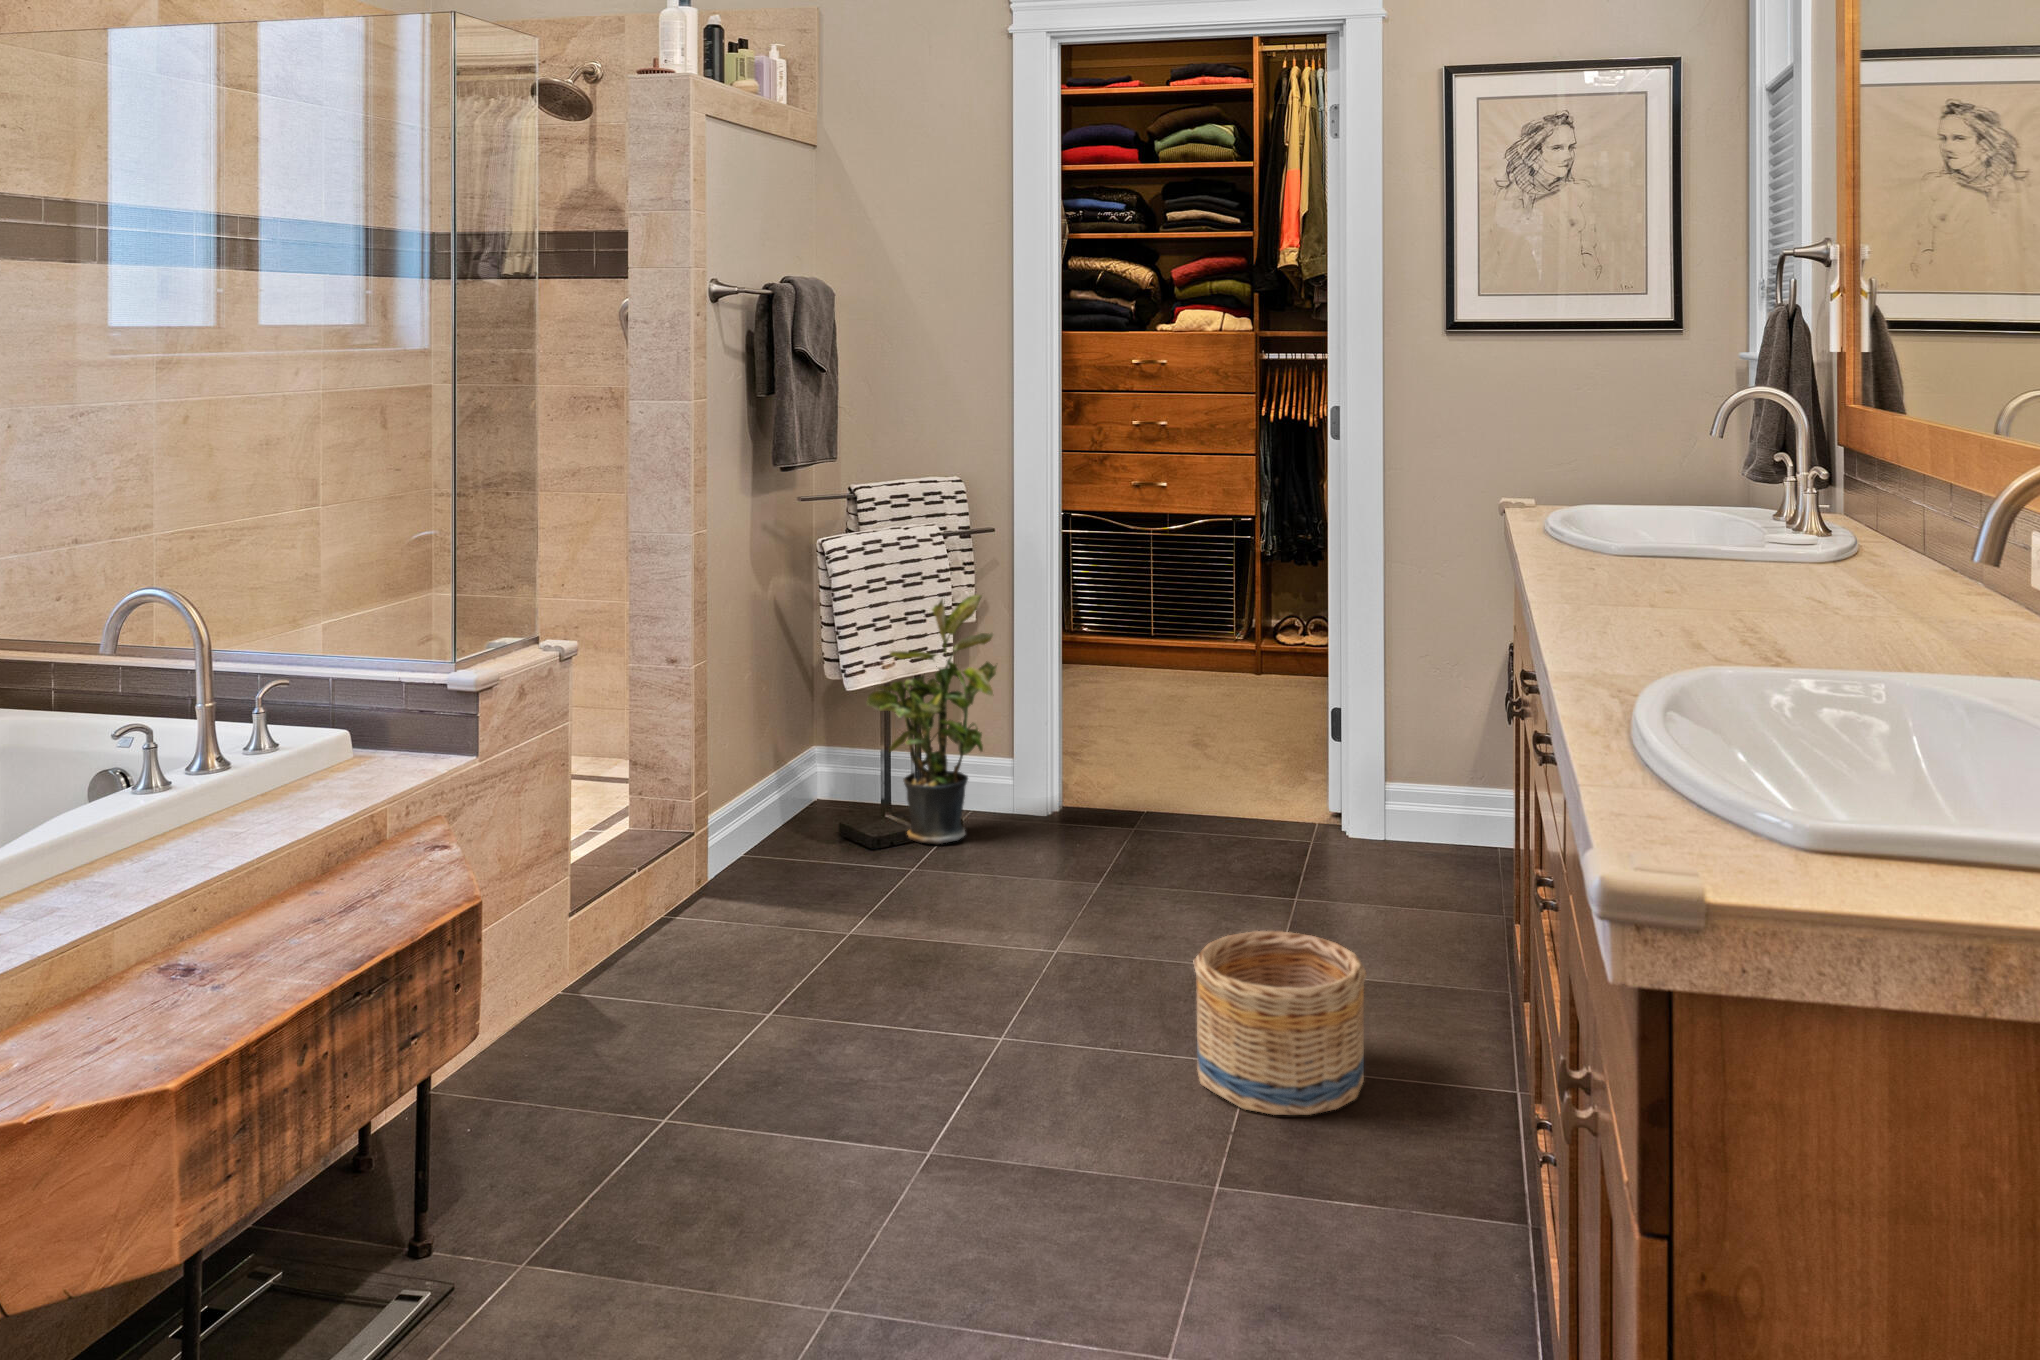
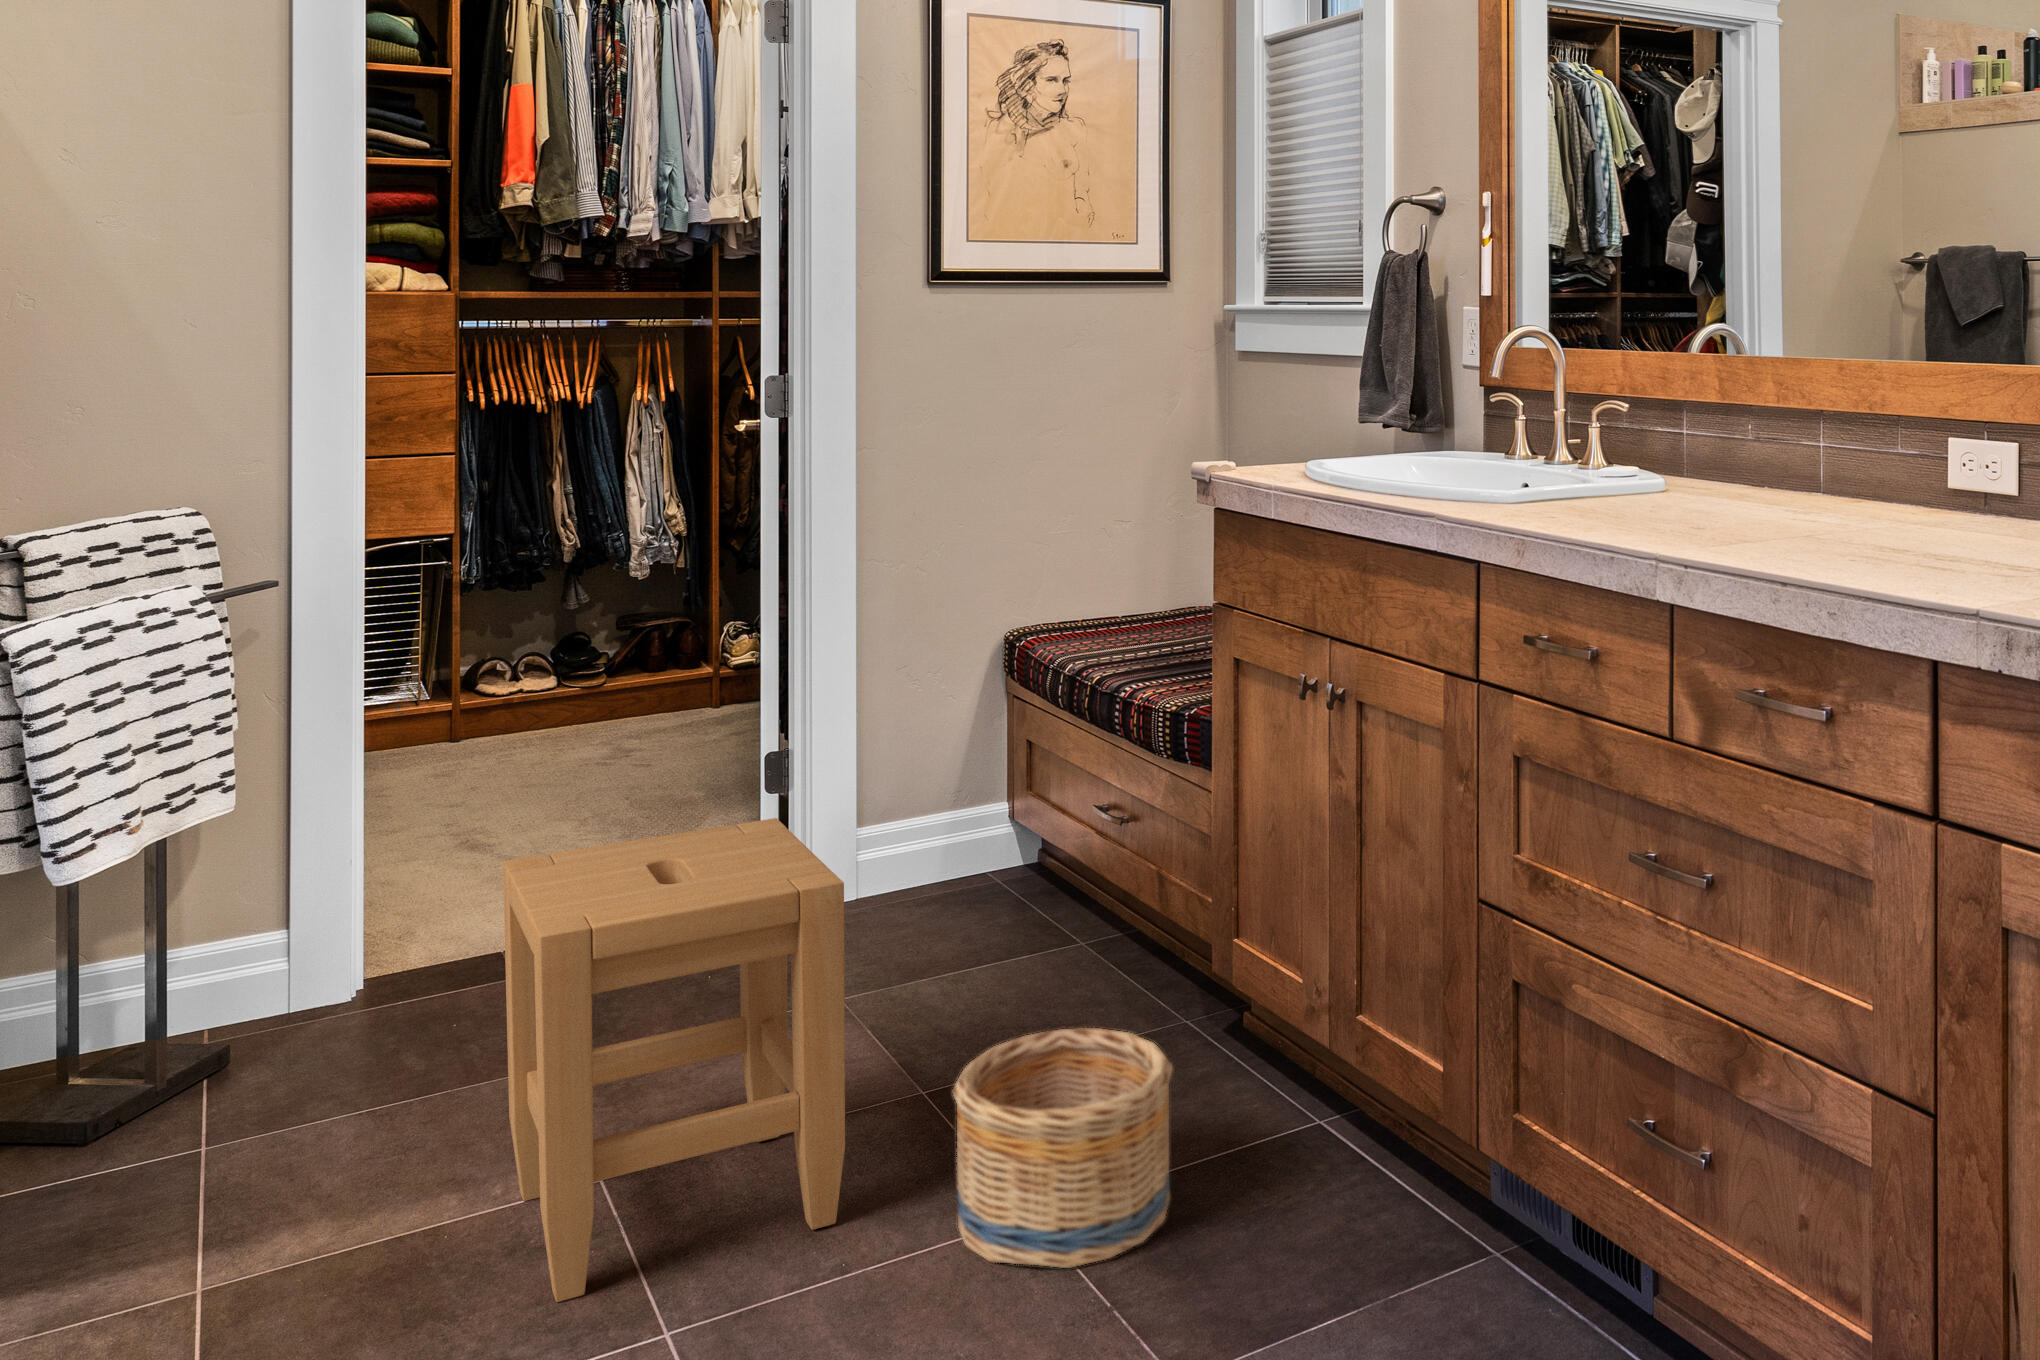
potted plant: present [866,595,997,844] -> none [43,681,315,1097]
stool: none [955,720,1177,1026] -> present [503,818,845,1302]

